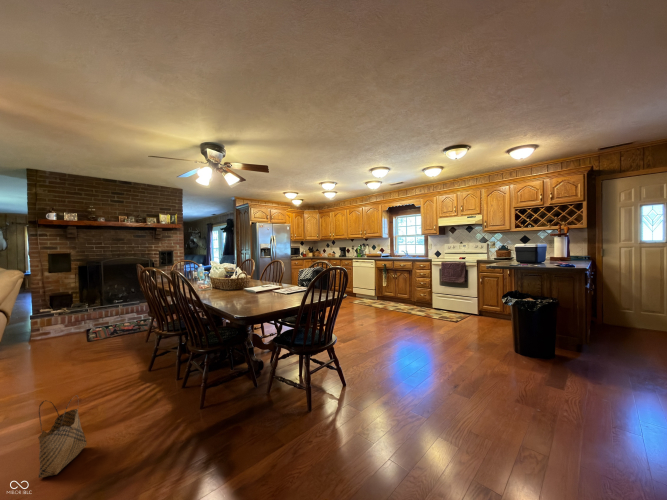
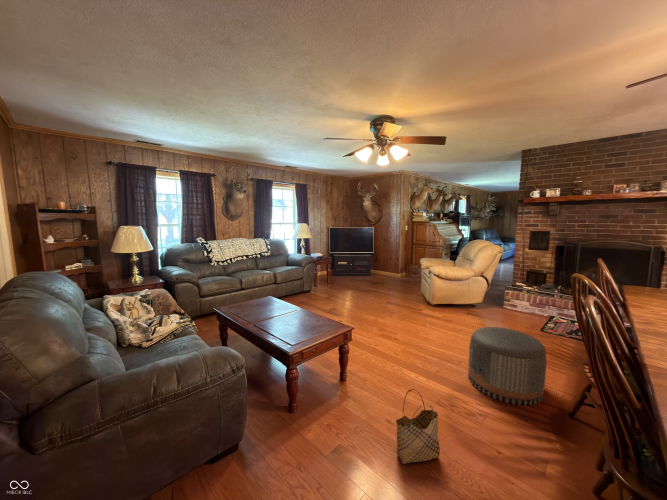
pouf: none [48,331,127,399] -> present [468,327,547,405]

